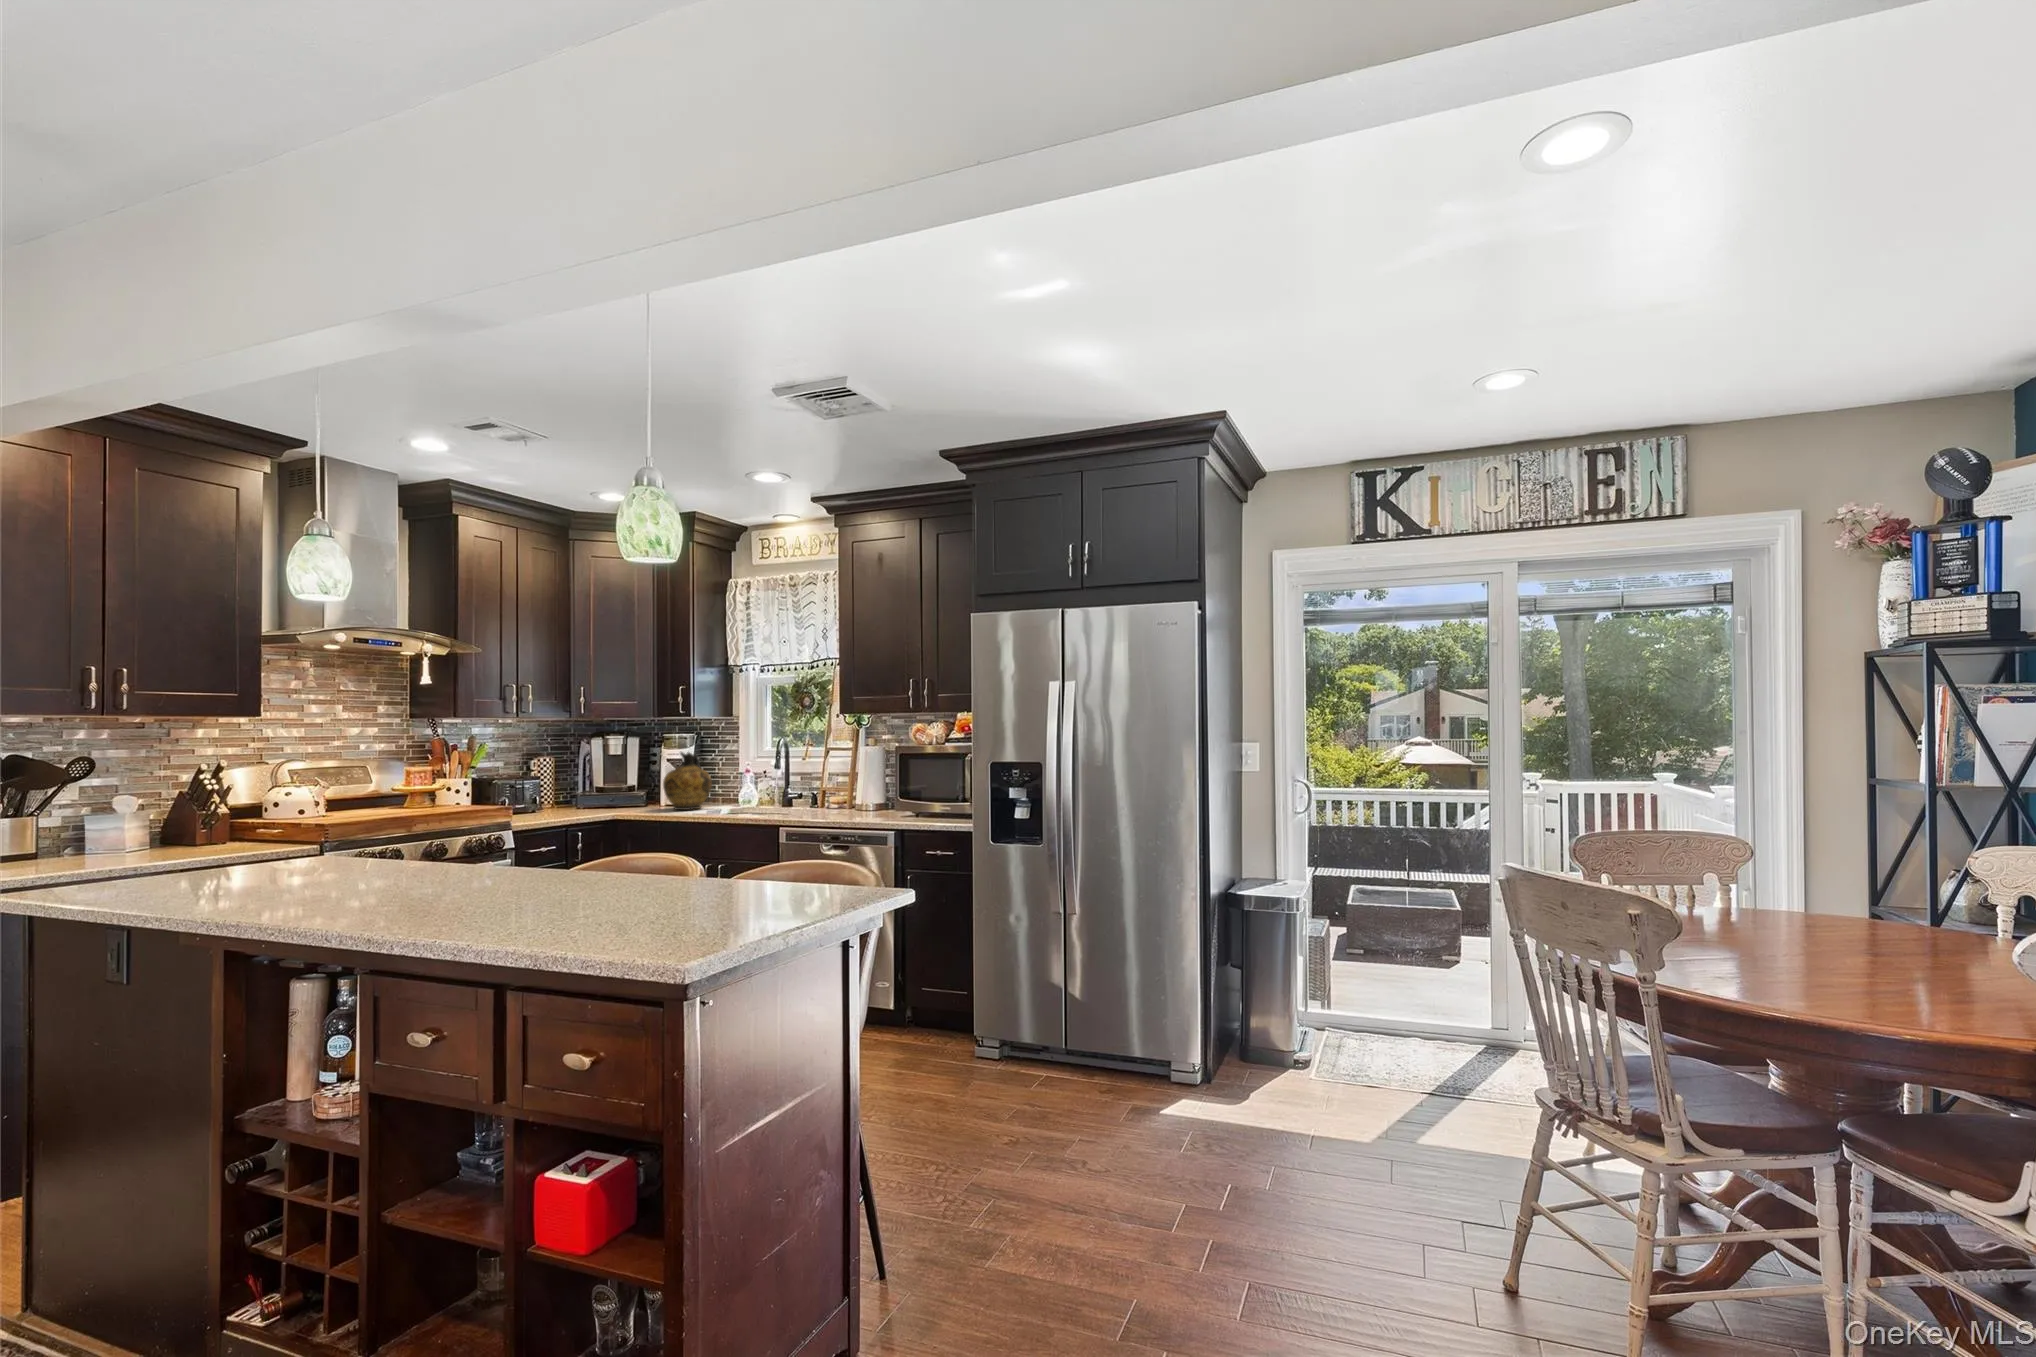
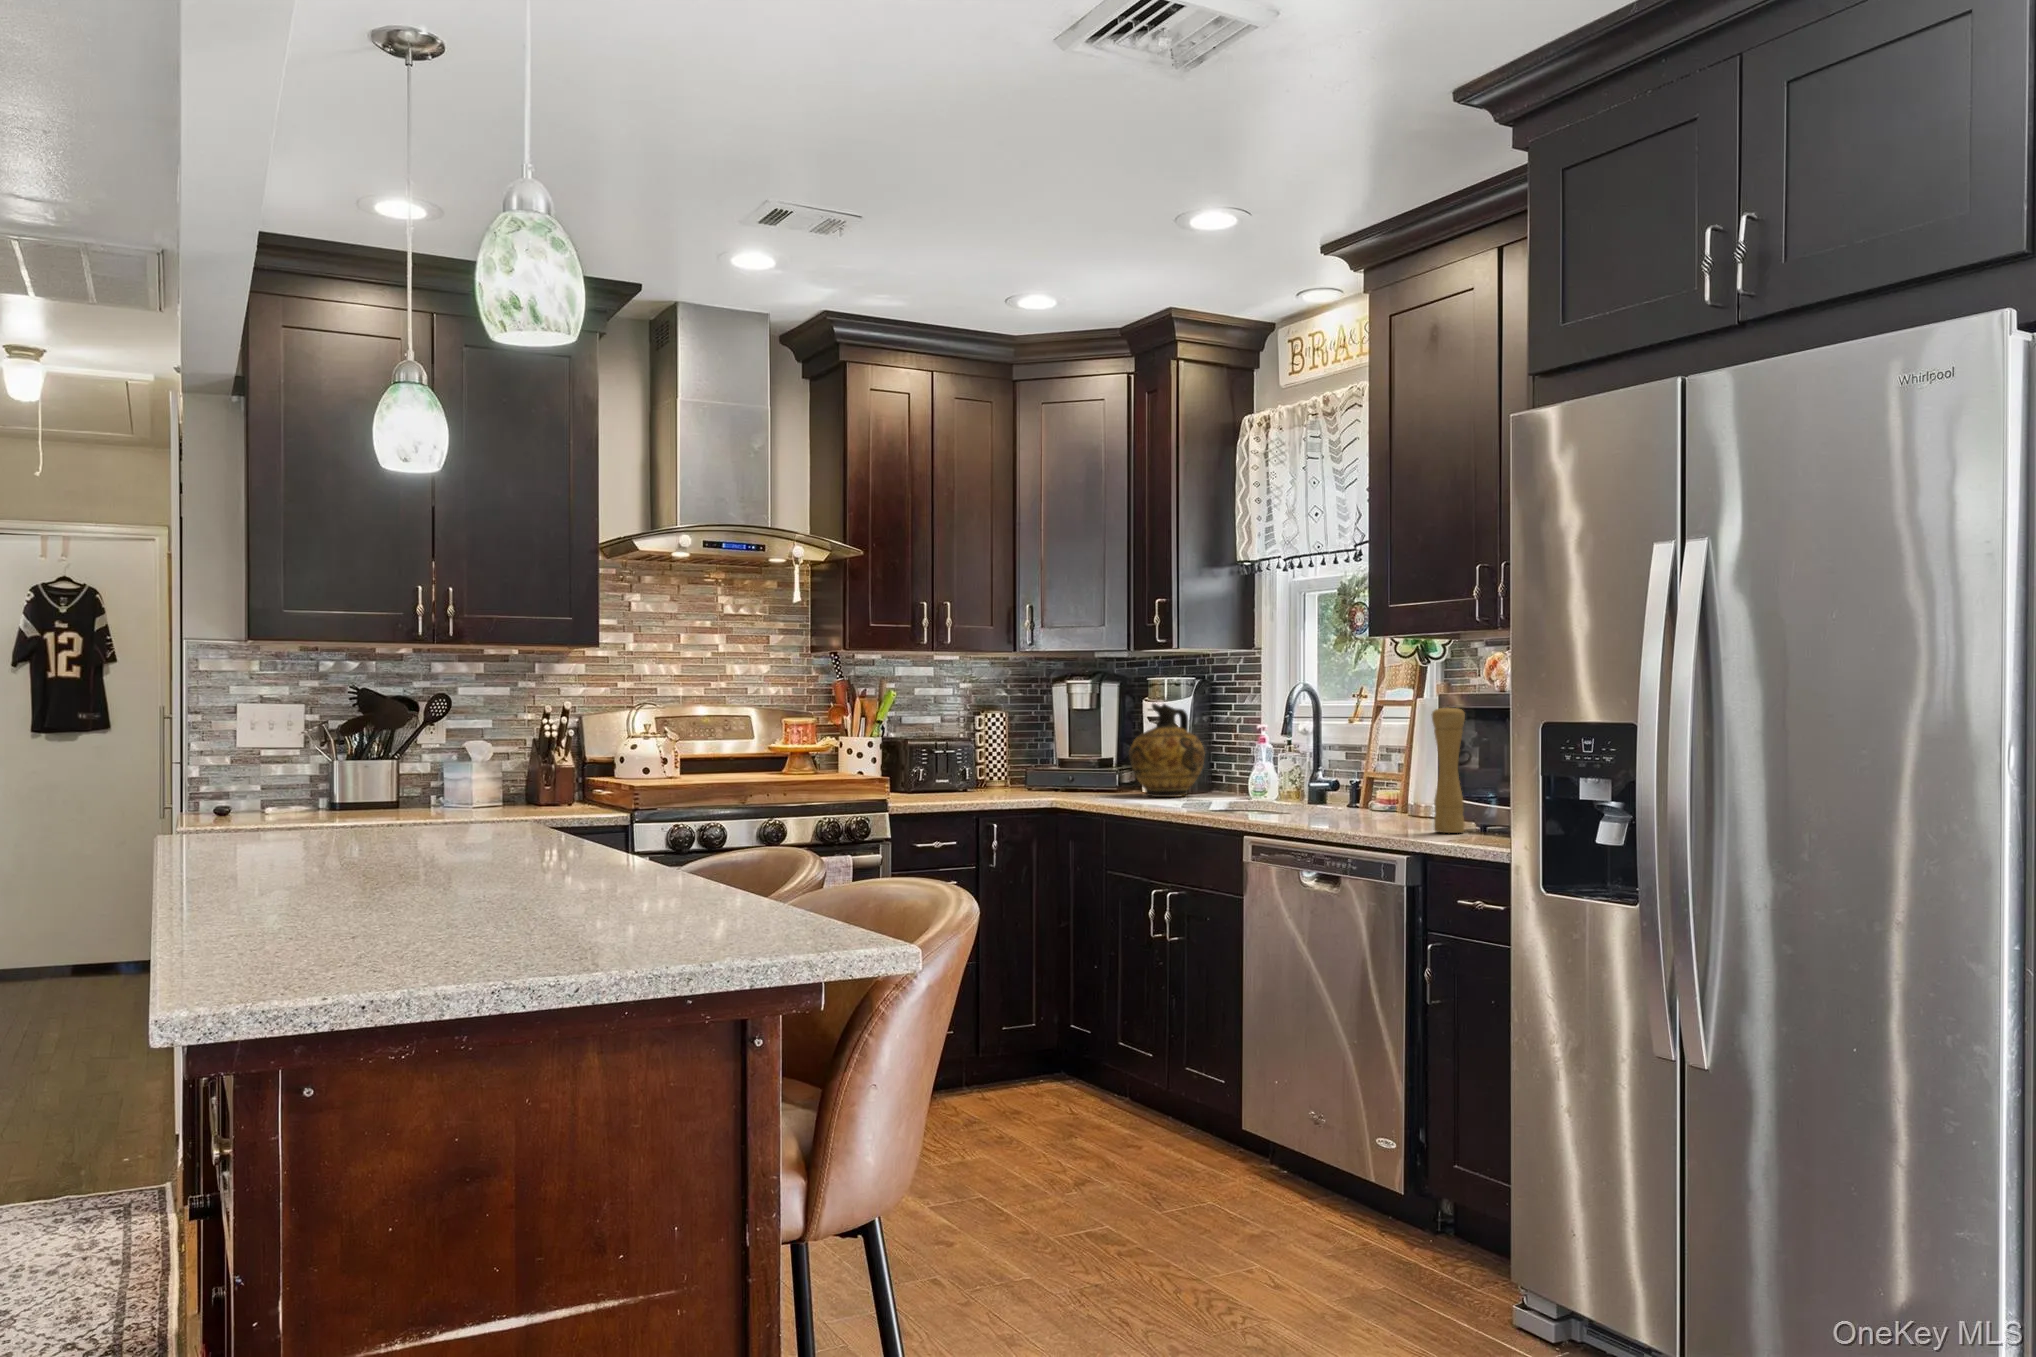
pepper mill: none [892,752,909,820] -> present [1432,706,1465,833]

